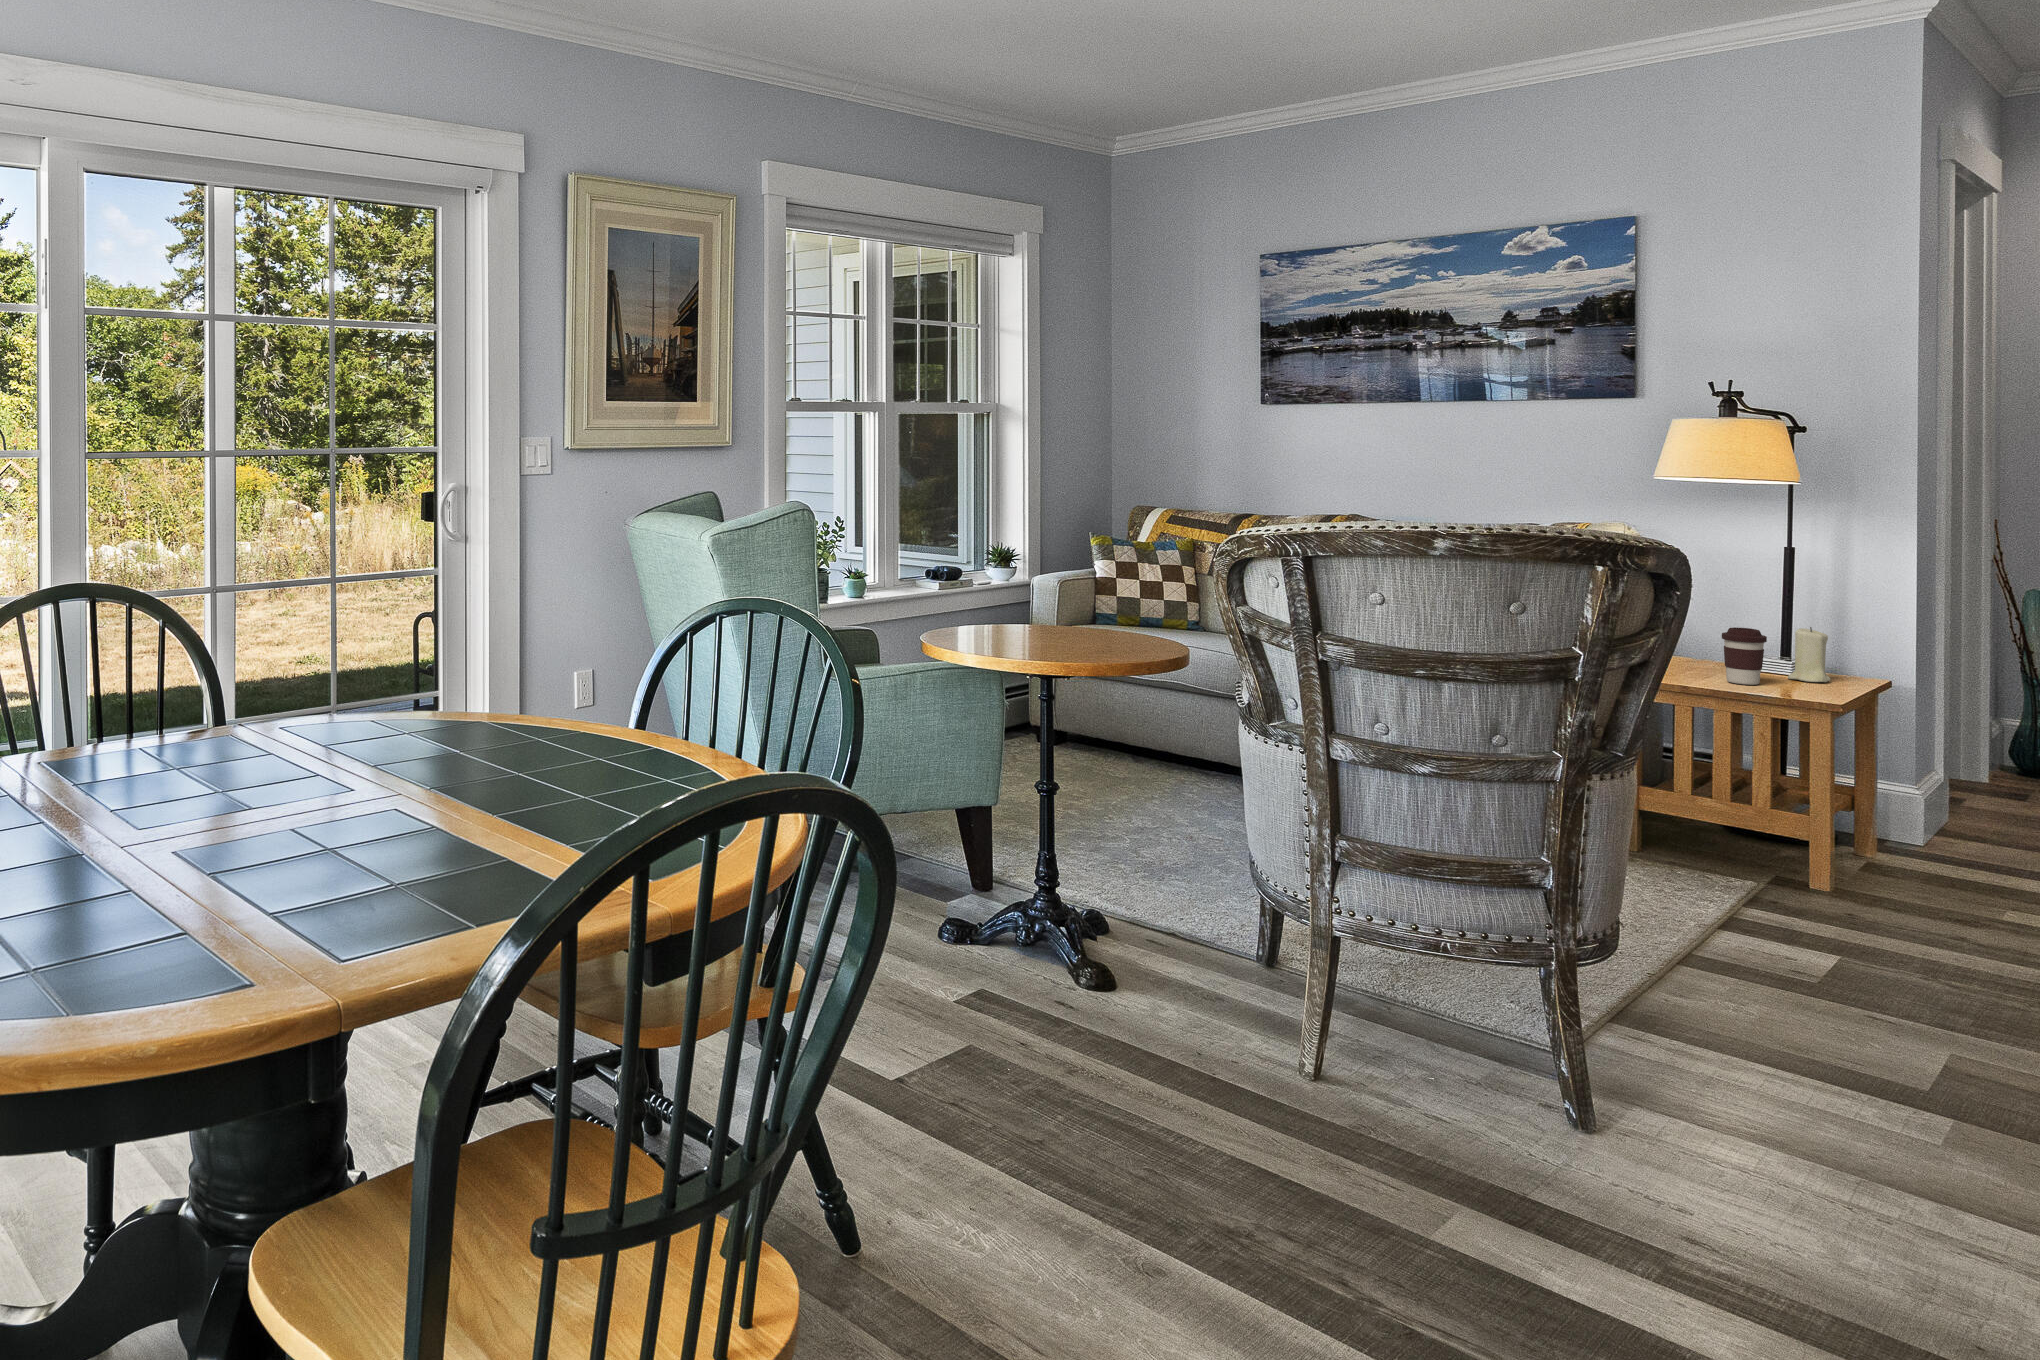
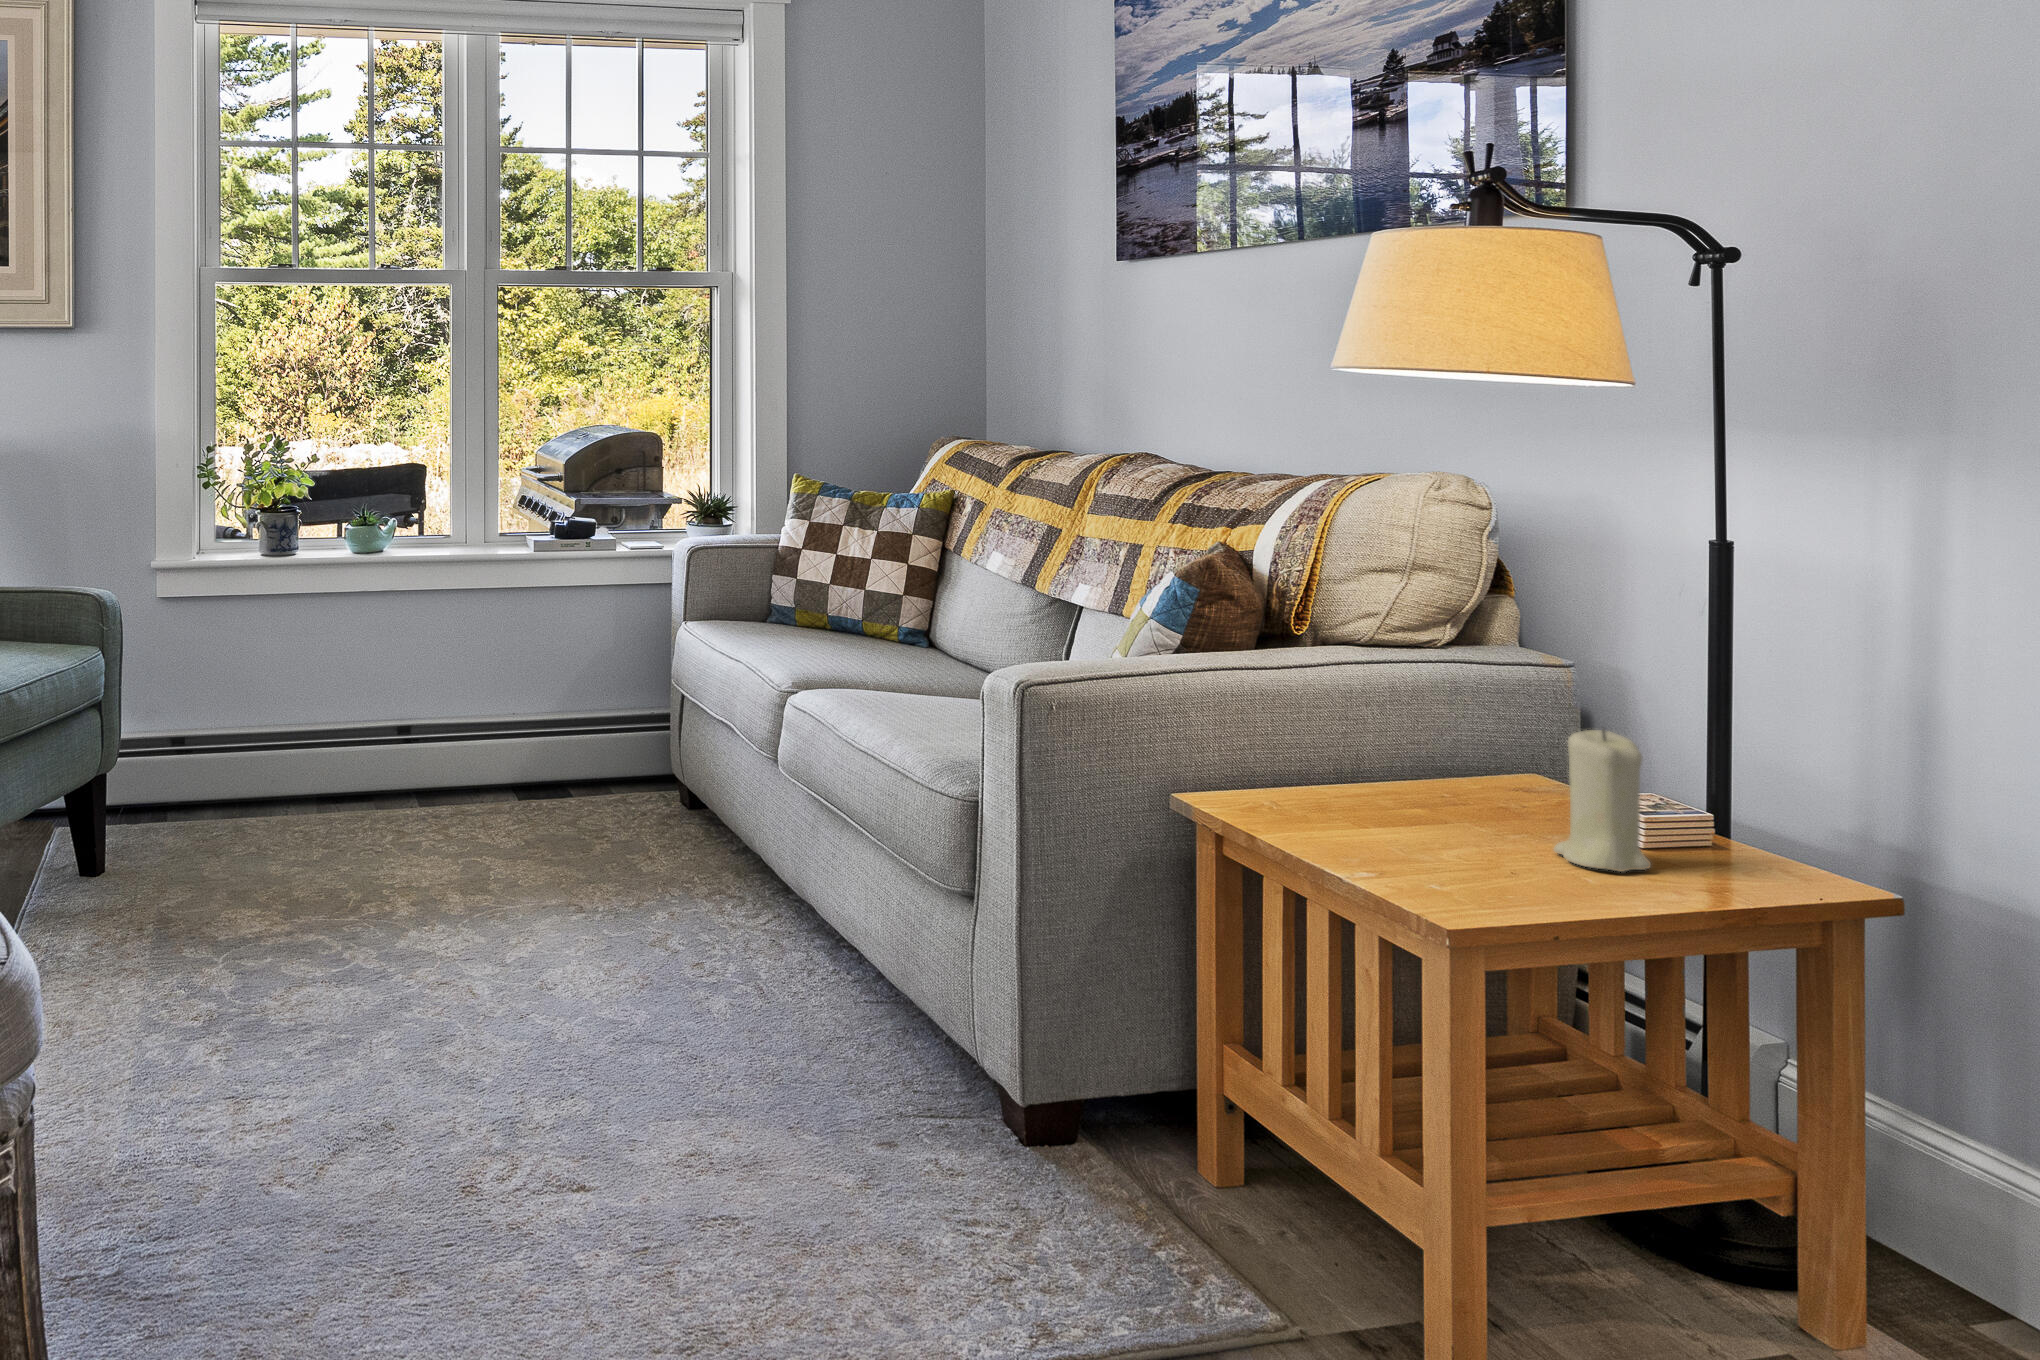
coffee cup: present [1722,627,1767,685] -> none [1335,711,1431,853]

